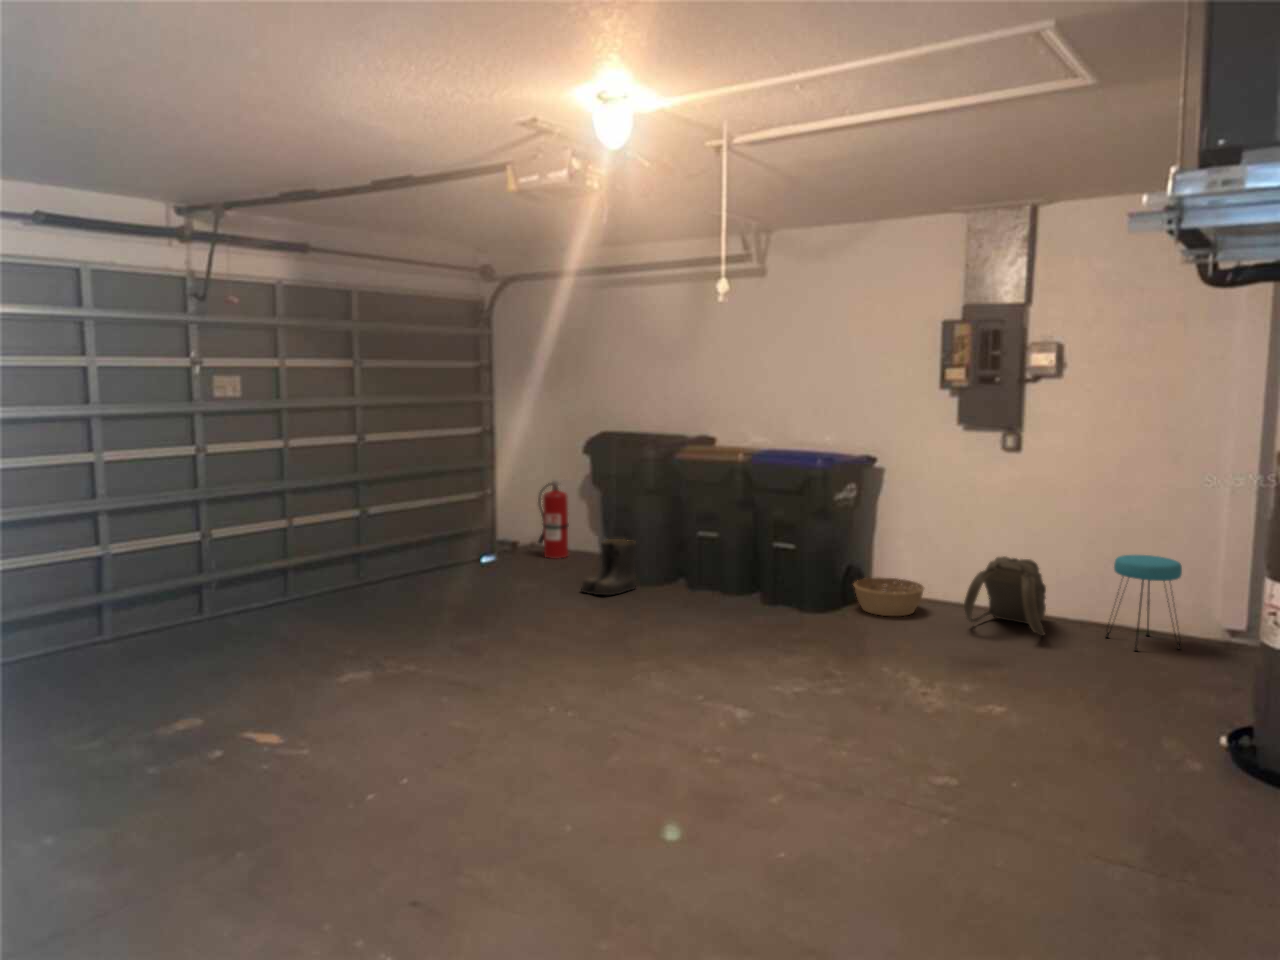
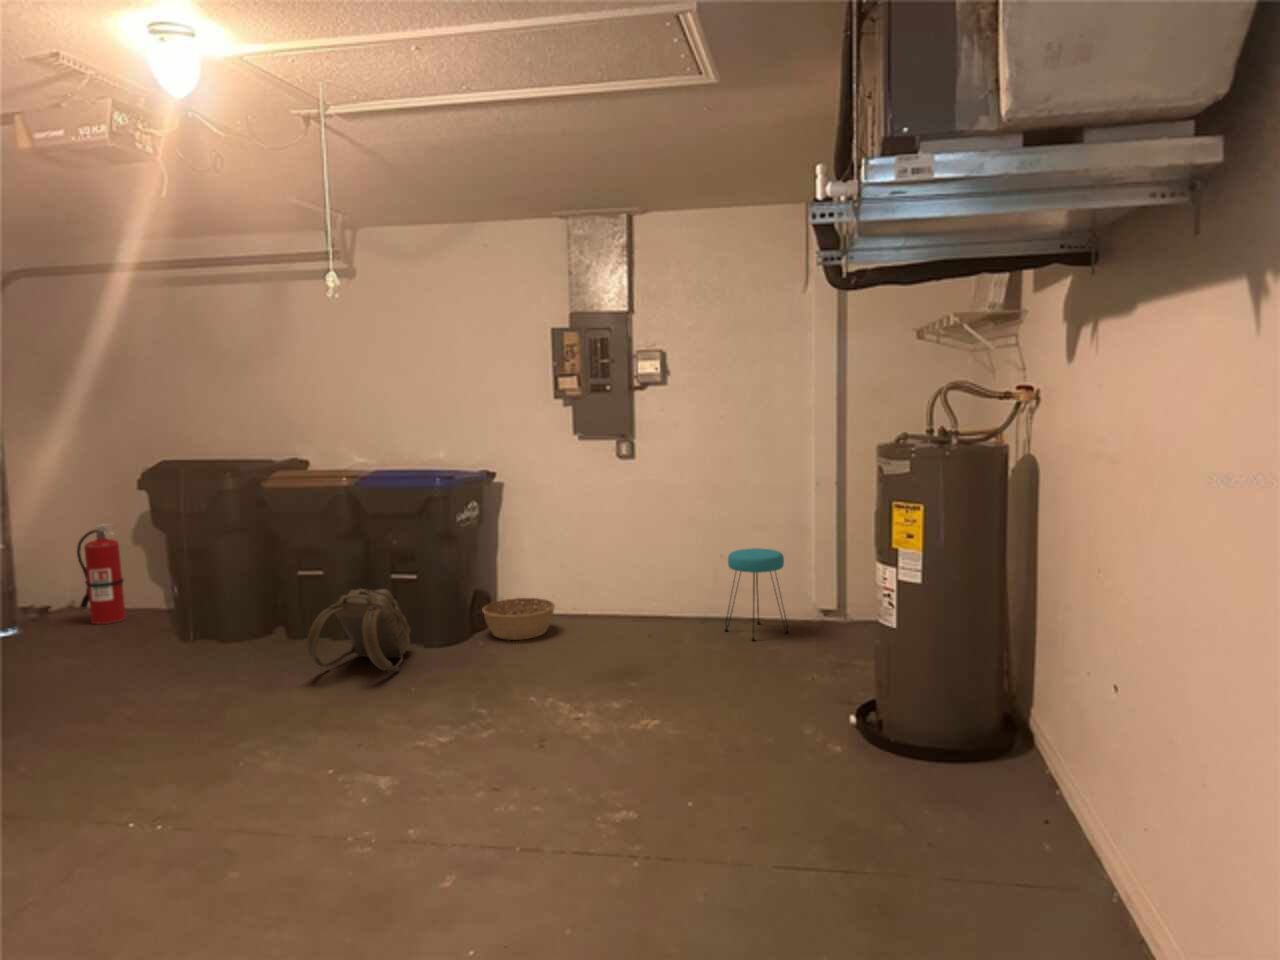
boots: present [581,539,636,595] -> none [149,591,228,664]
backpack: present [964,556,1046,636] -> present [306,589,410,672]

